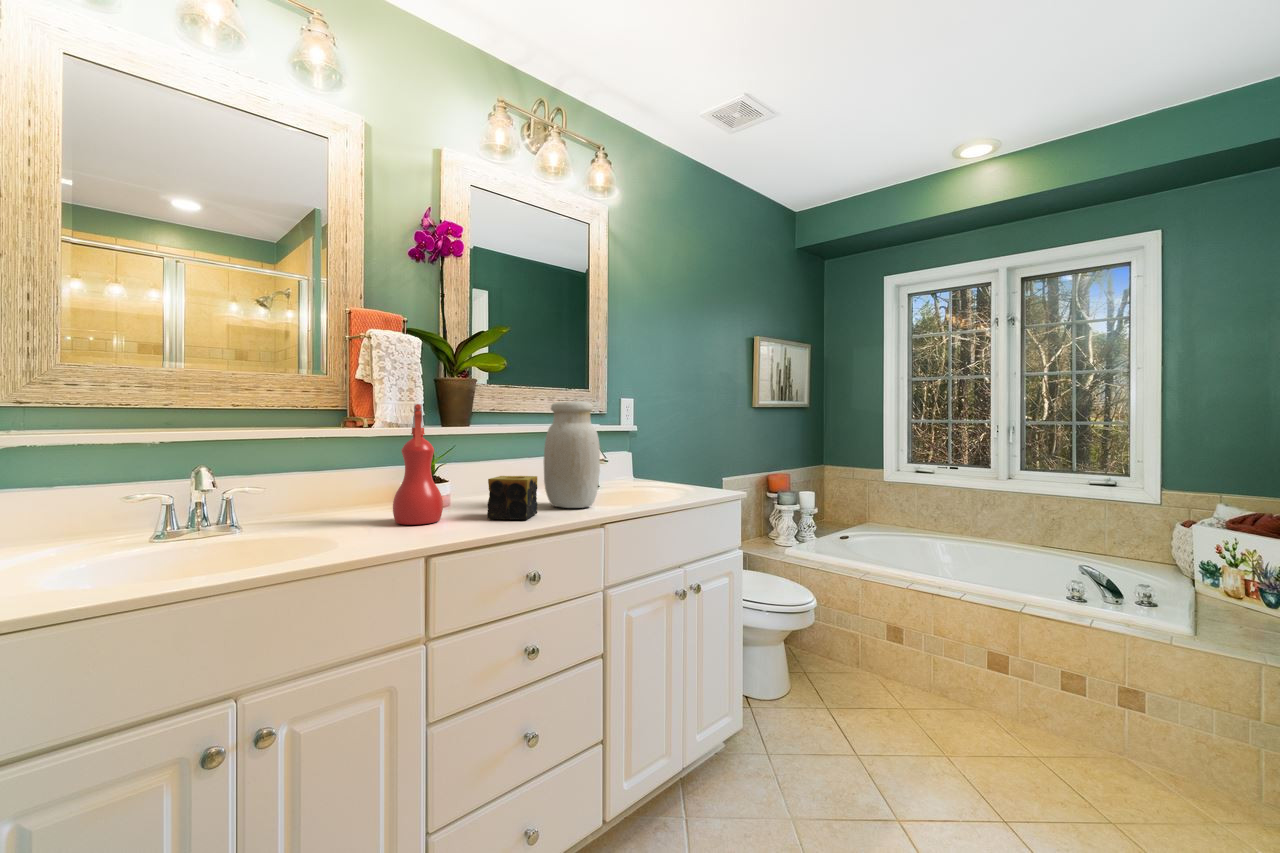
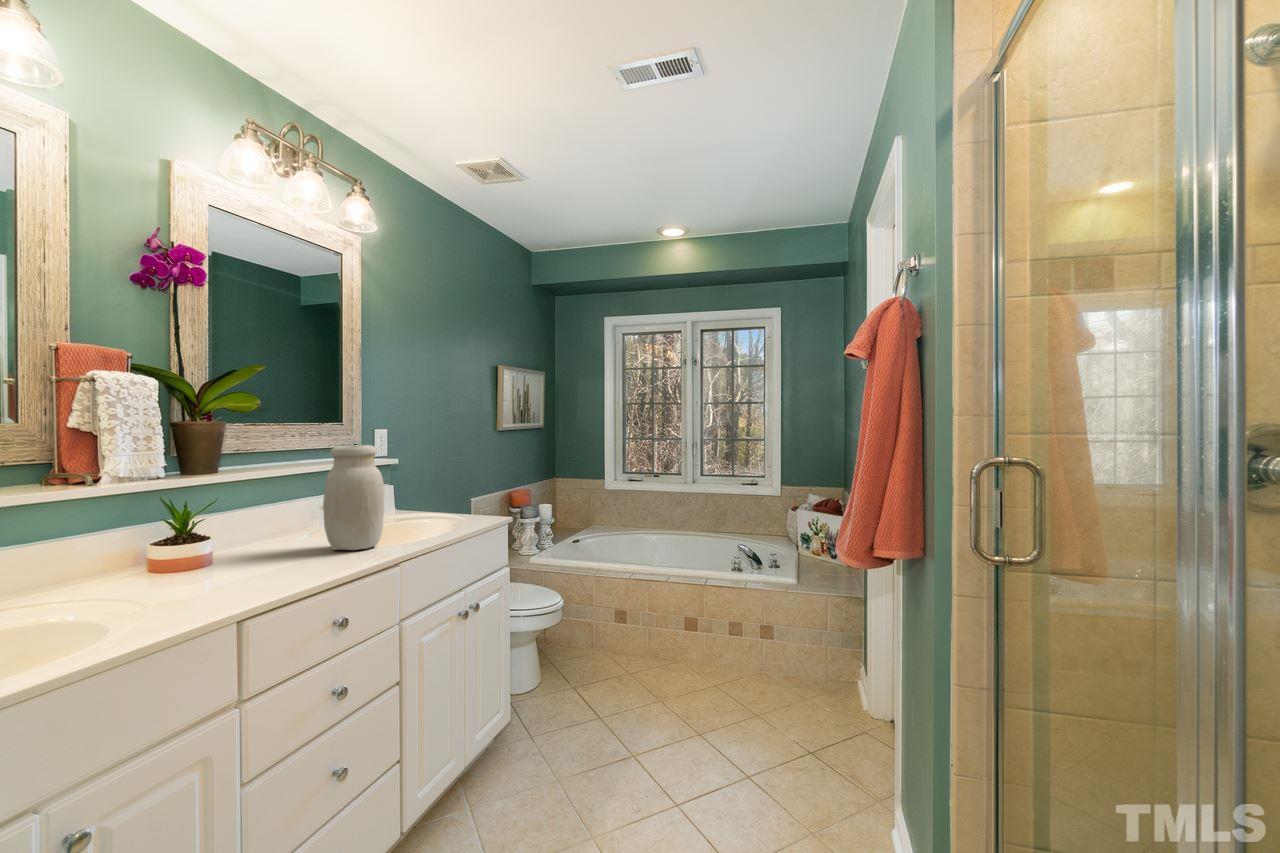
spray bottle: present [393,404,443,525] -> none [157,461,221,592]
candle: present [487,476,537,520] -> none [275,523,326,573]

